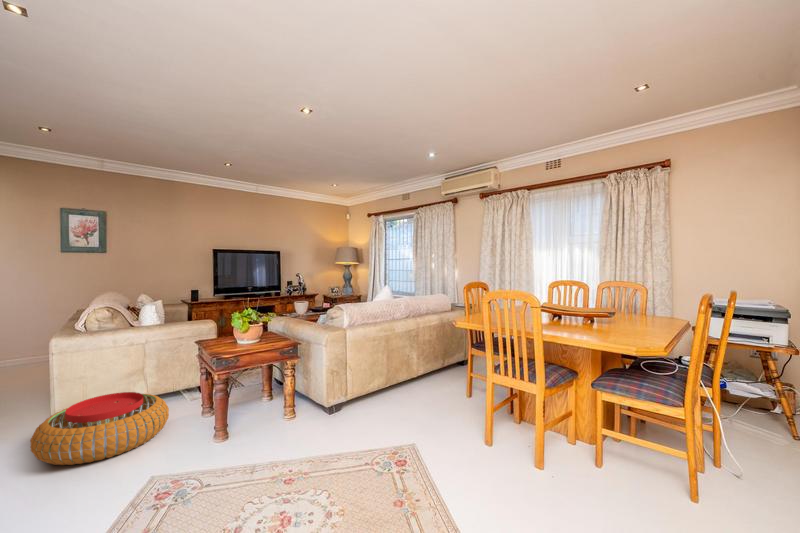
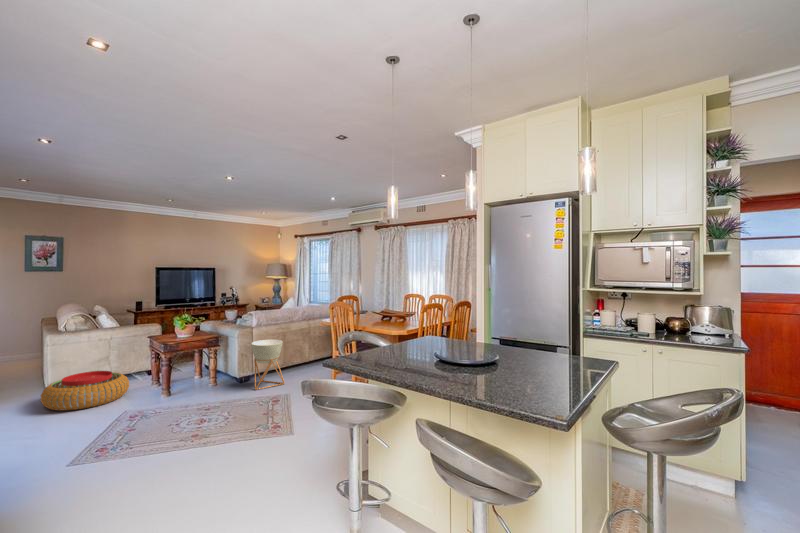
planter: none [344,348,393,429] -> present [251,340,285,390]

